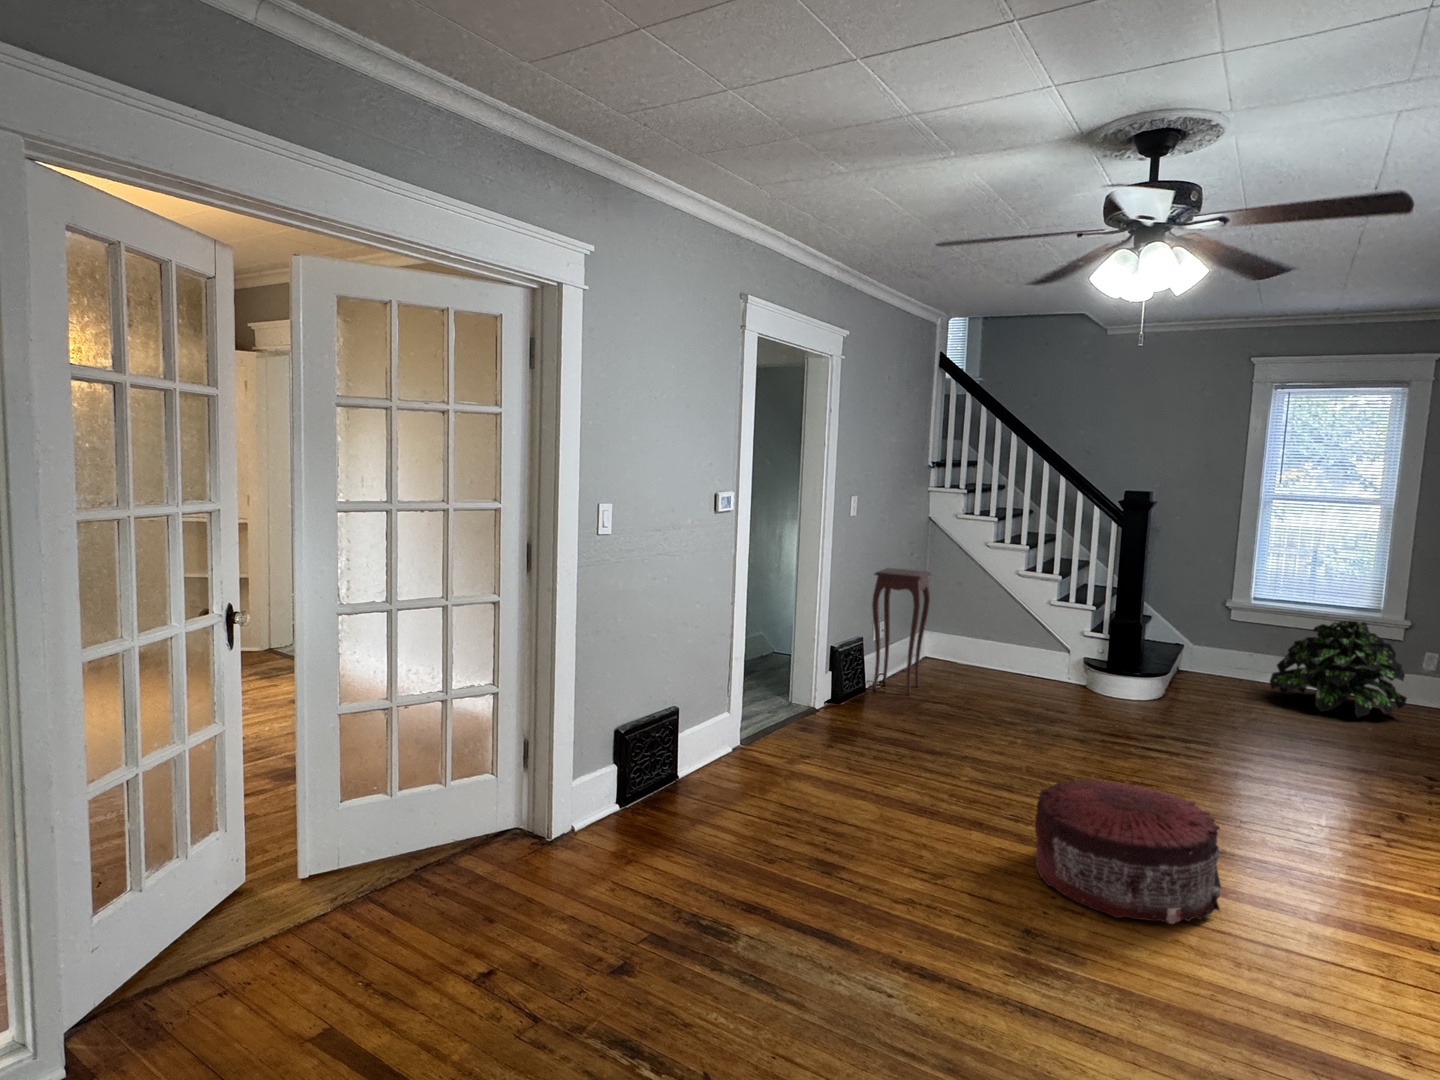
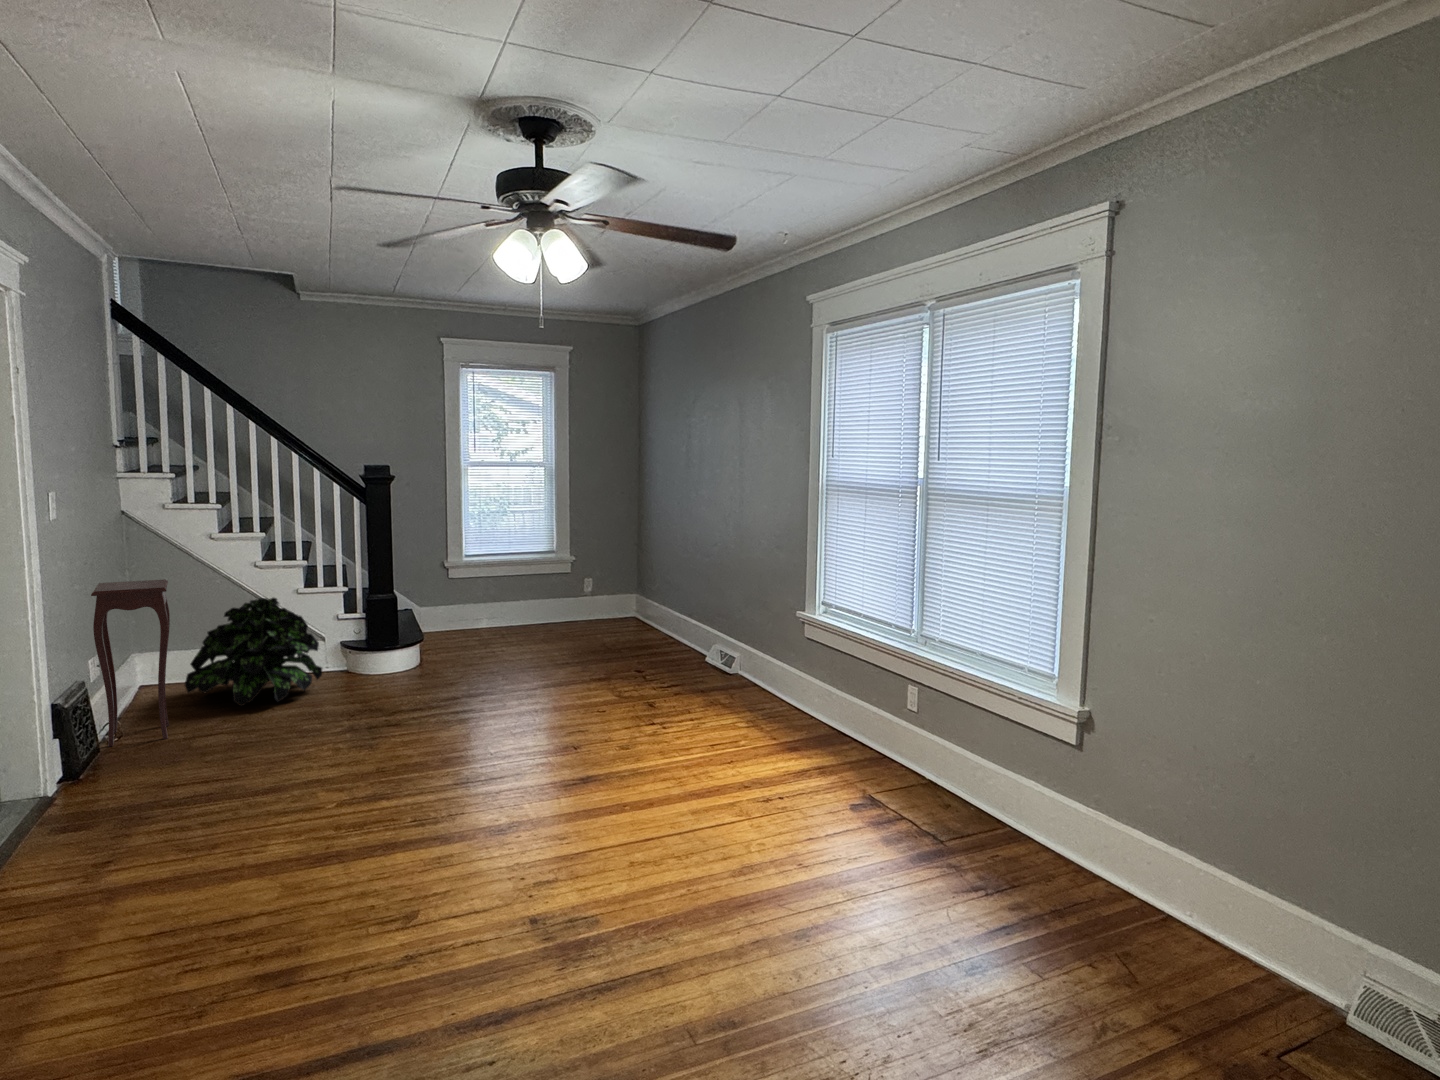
potted plant: present [1270,620,1407,717] -> present [185,598,322,706]
pouf: present [1035,780,1221,924] -> none [468,742,635,873]

